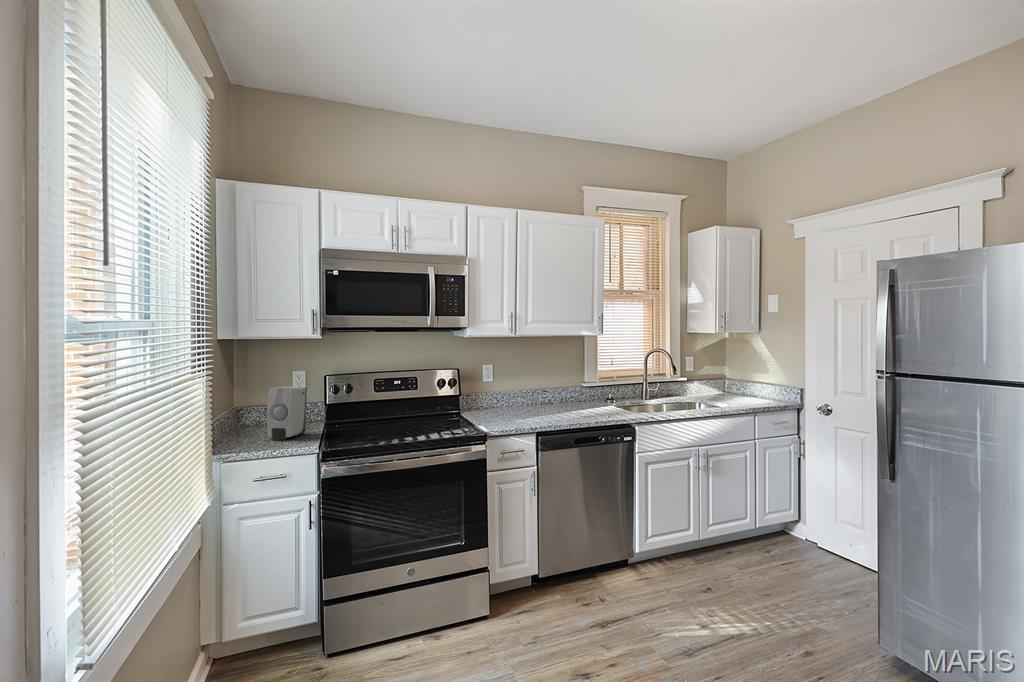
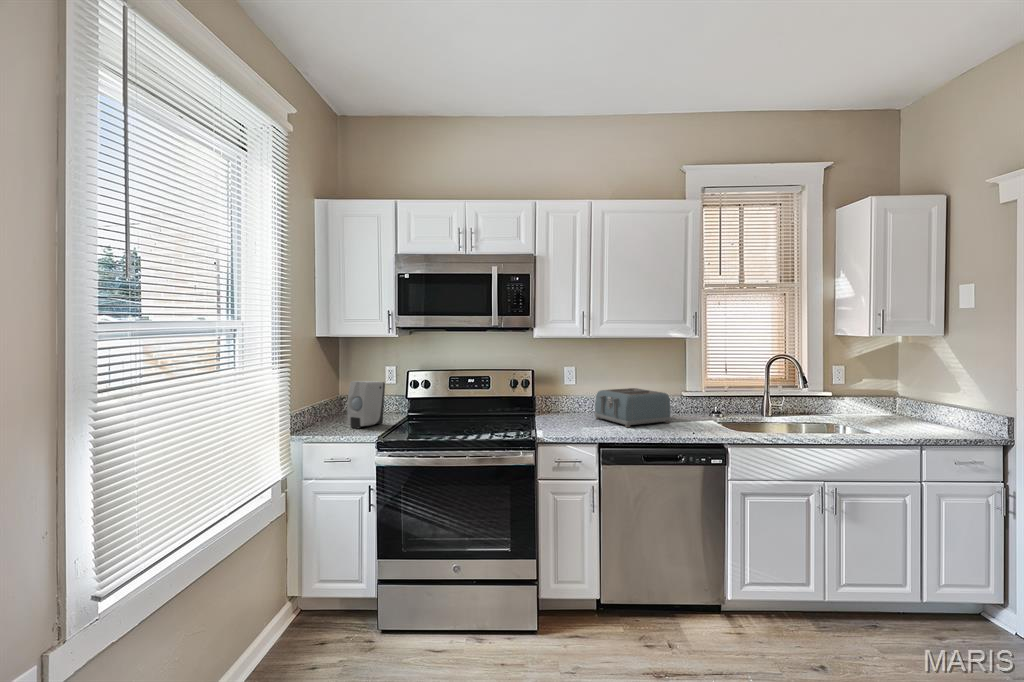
toaster: none [514,382,582,417] -> present [594,388,672,427]

